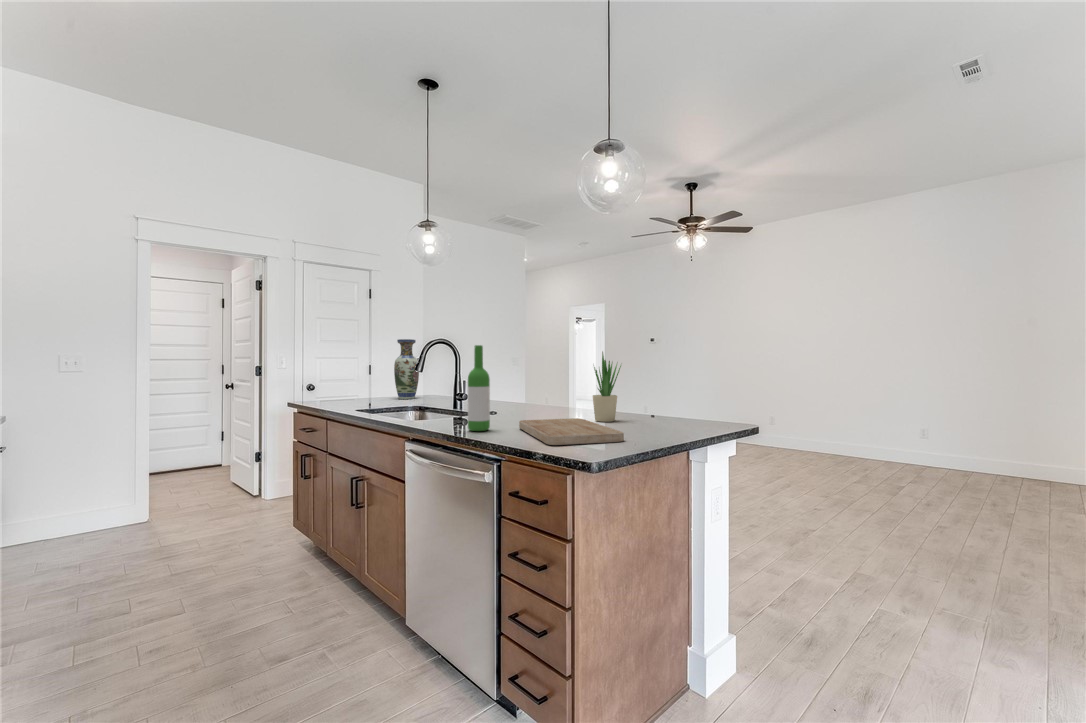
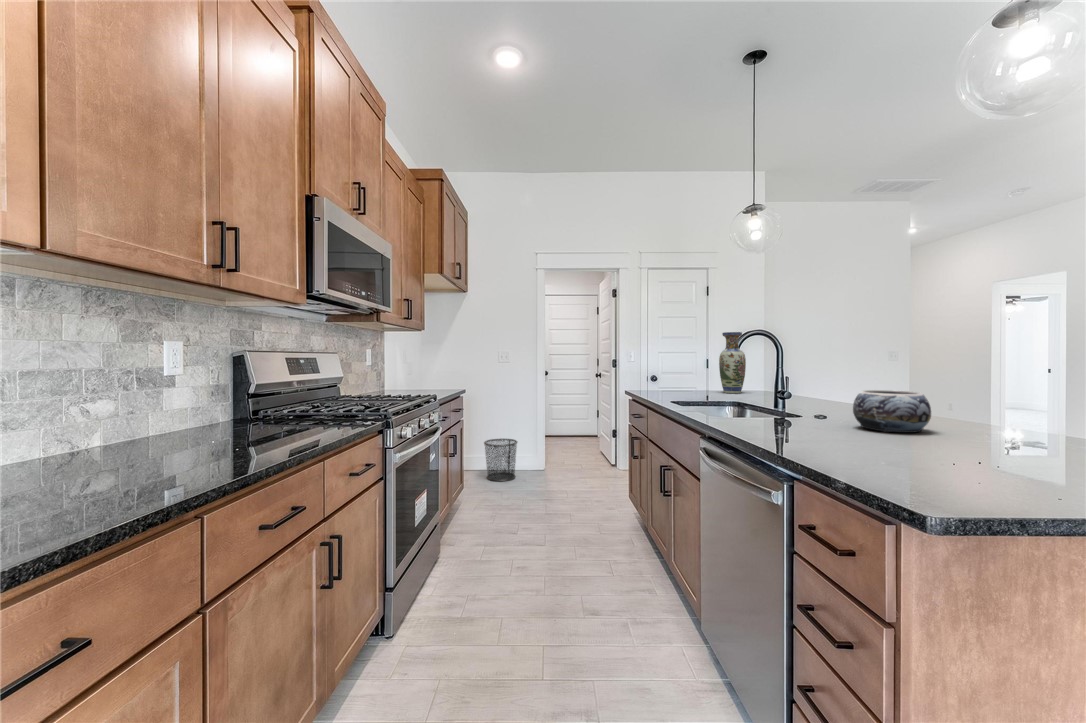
wine bottle: present [468,345,490,431] -> none [765,337,795,439]
potted plant: present [593,352,621,422] -> none [977,338,1043,448]
decorative bowl: none [520,388,567,419] -> present [853,390,931,433]
cutting board: present [519,418,624,445] -> none [838,432,1021,487]
trash can: none [40,482,110,550] -> present [484,439,517,481]

